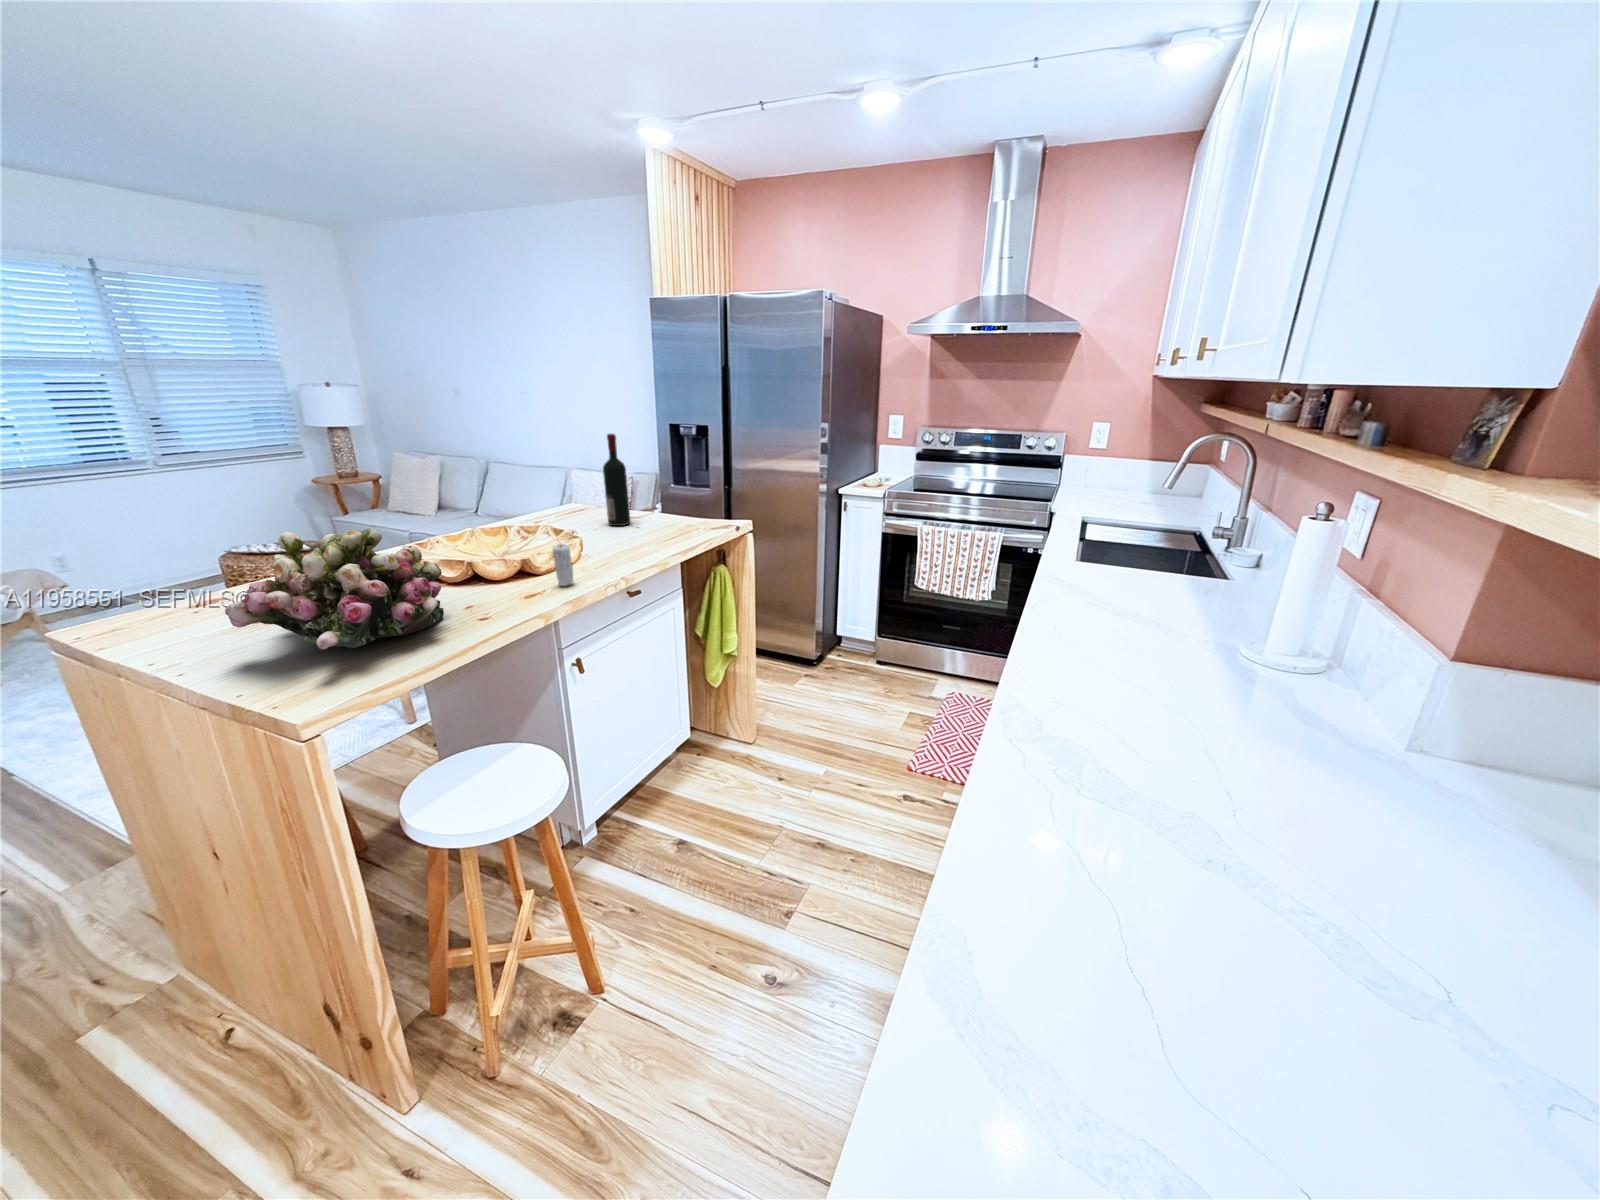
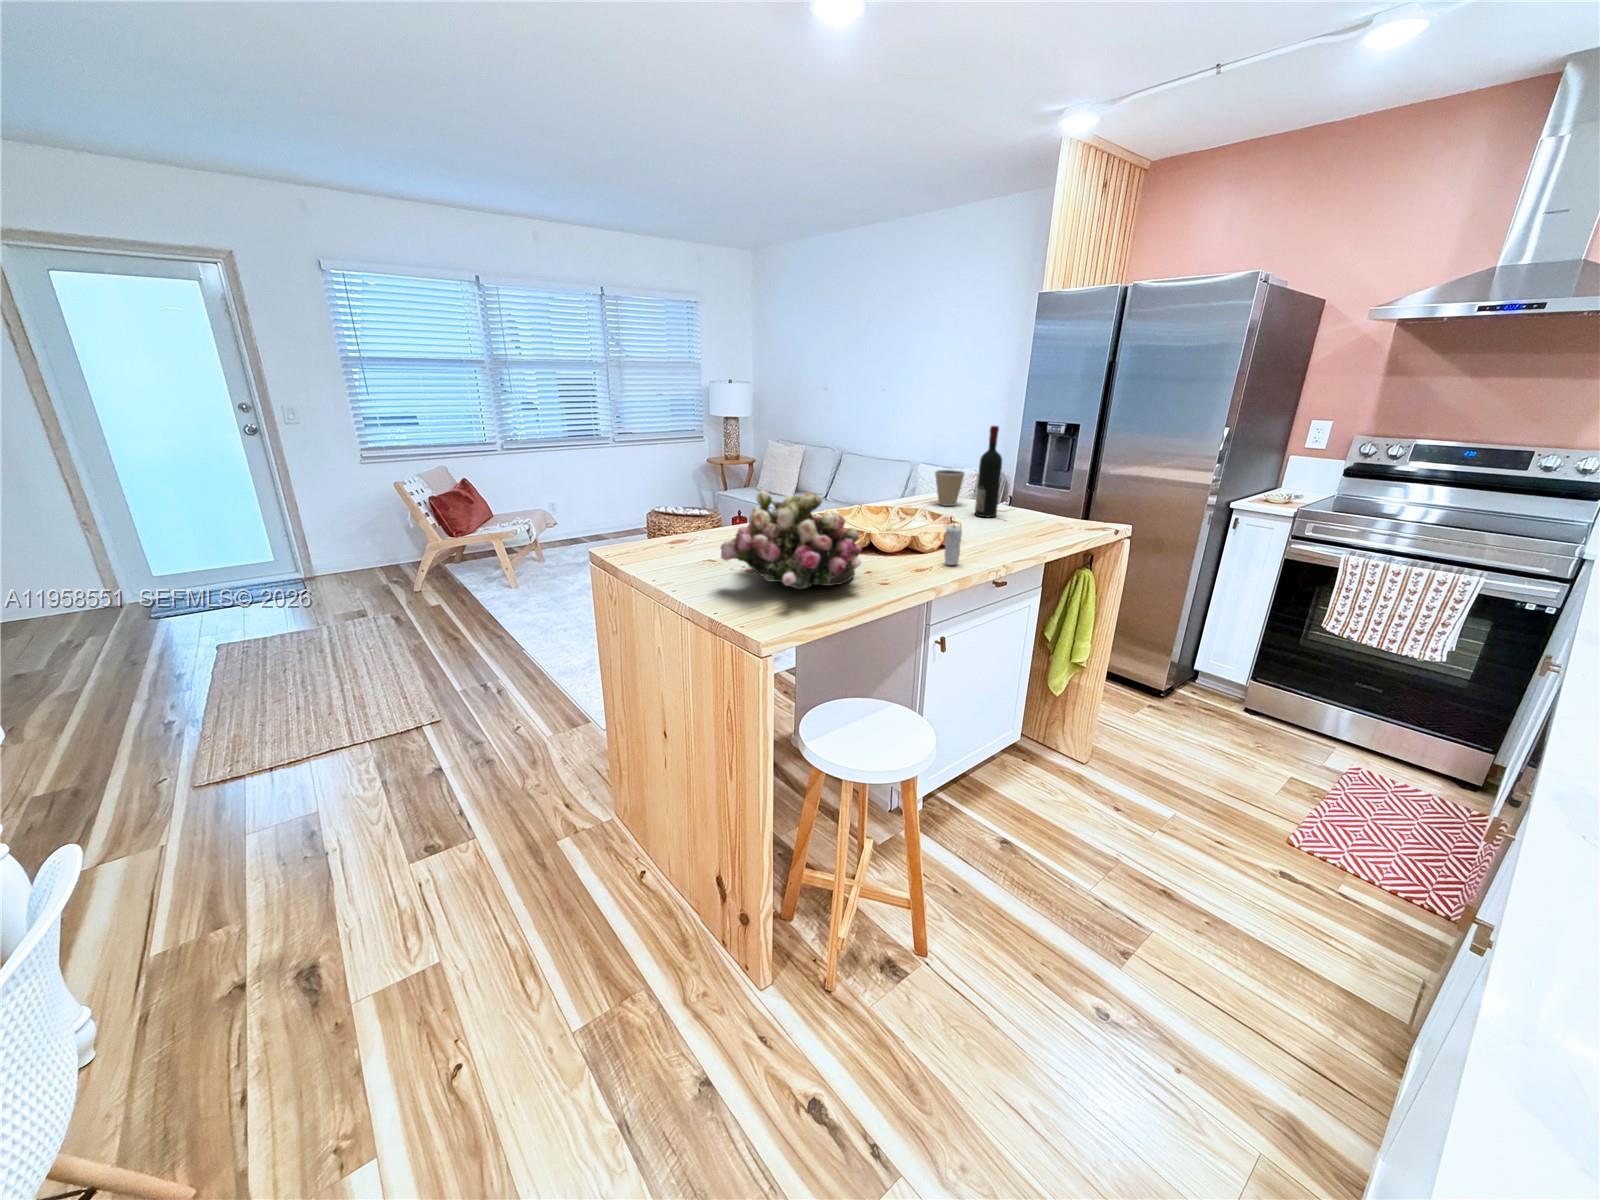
coffee cup: none [563,480,596,517] -> present [935,470,964,506]

